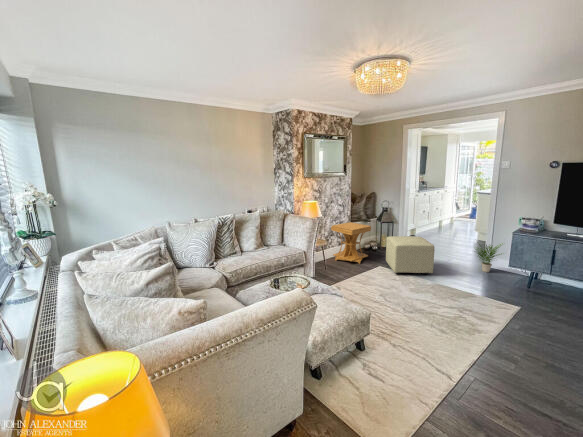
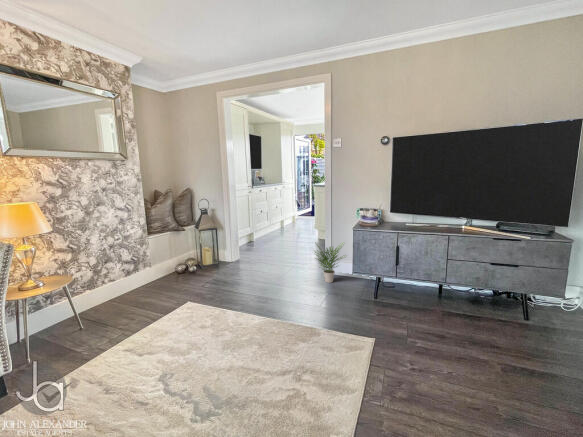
side table: present [331,222,371,264] -> none [98,235,174,307]
ottoman: present [386,236,435,274] -> none [198,247,265,313]

